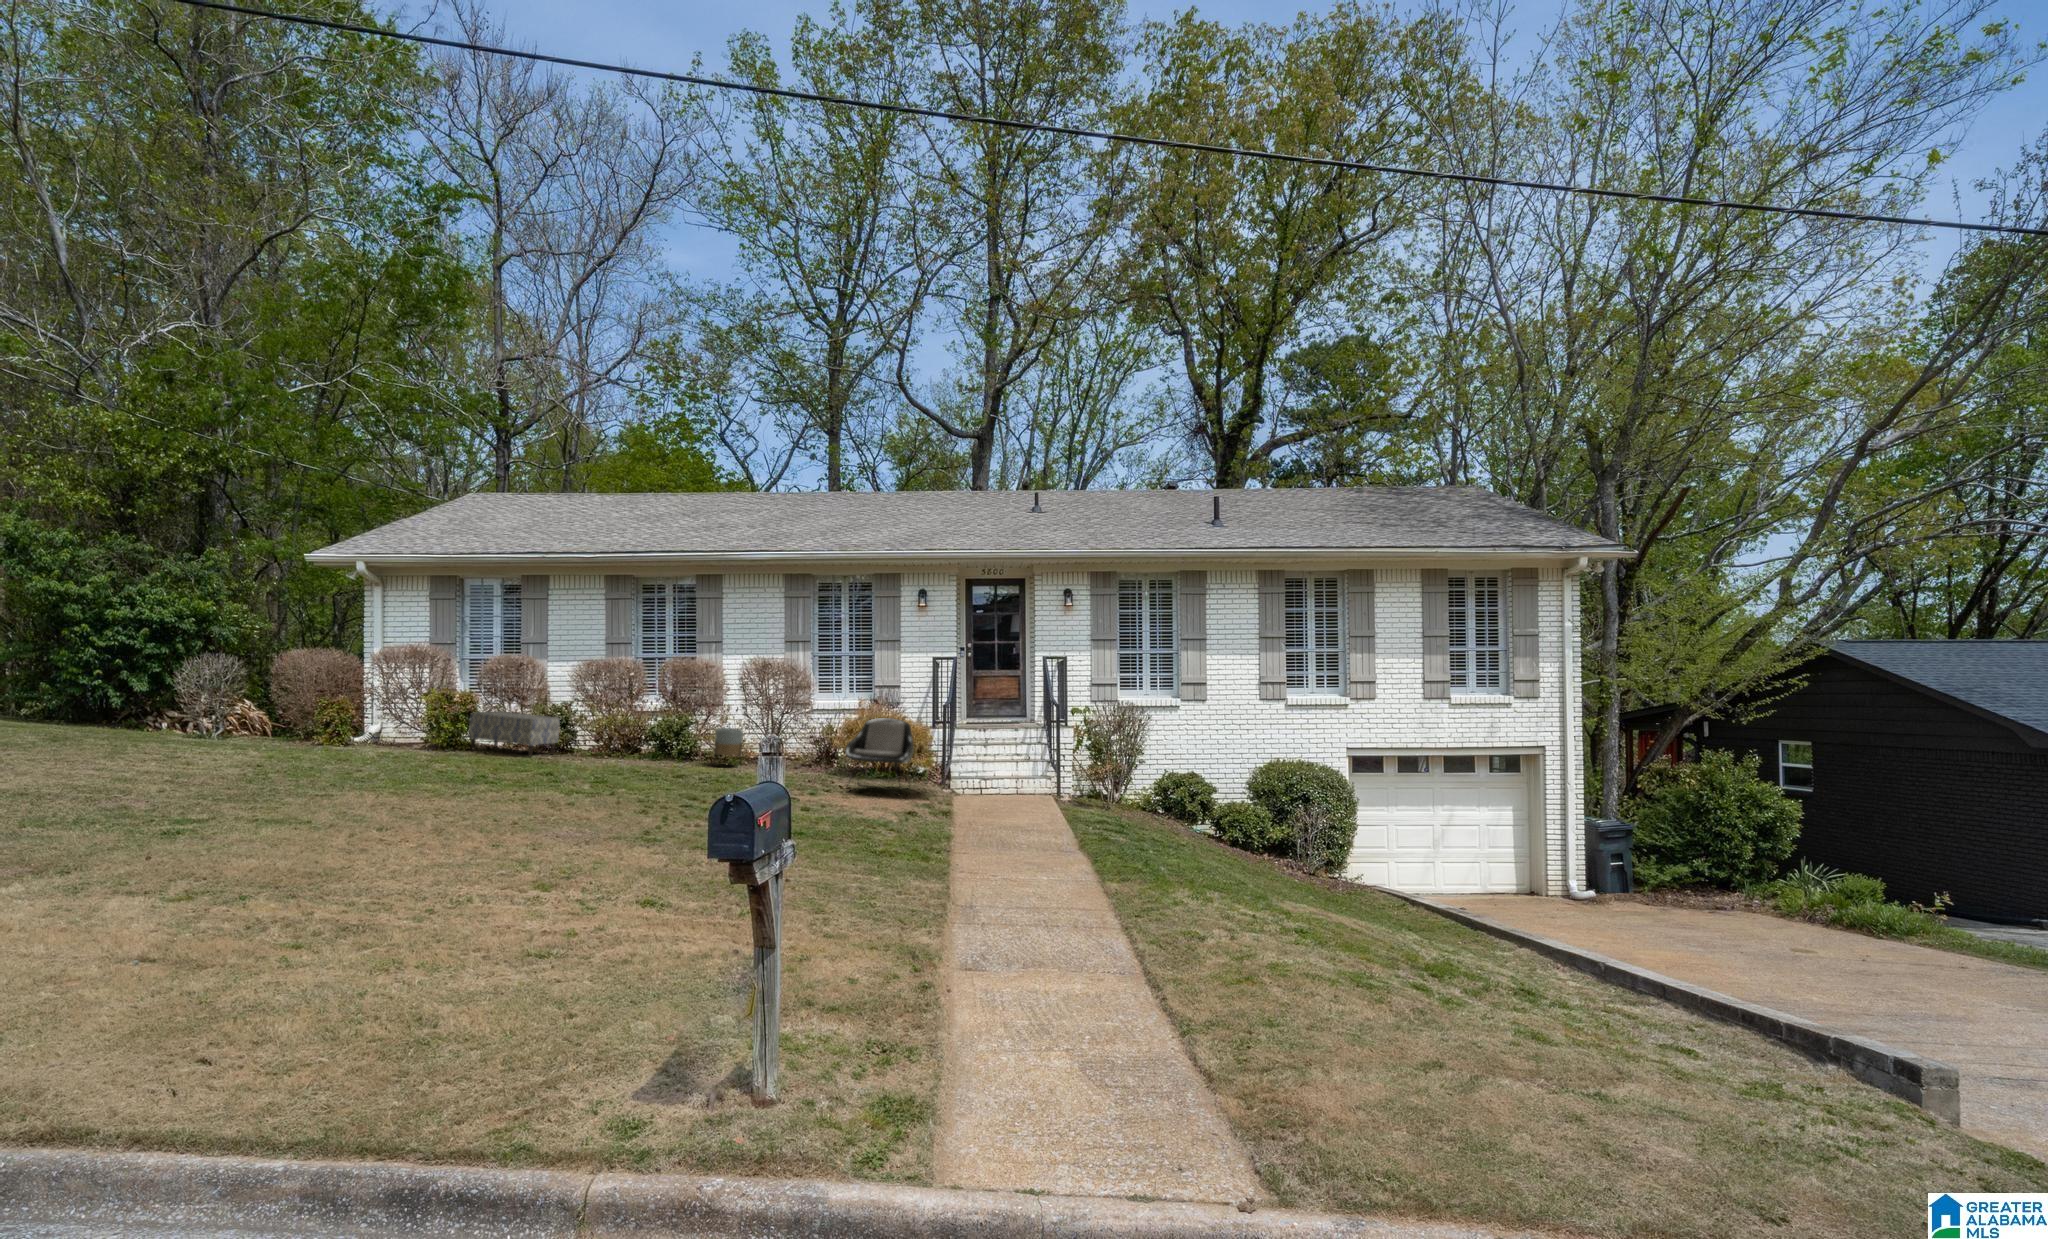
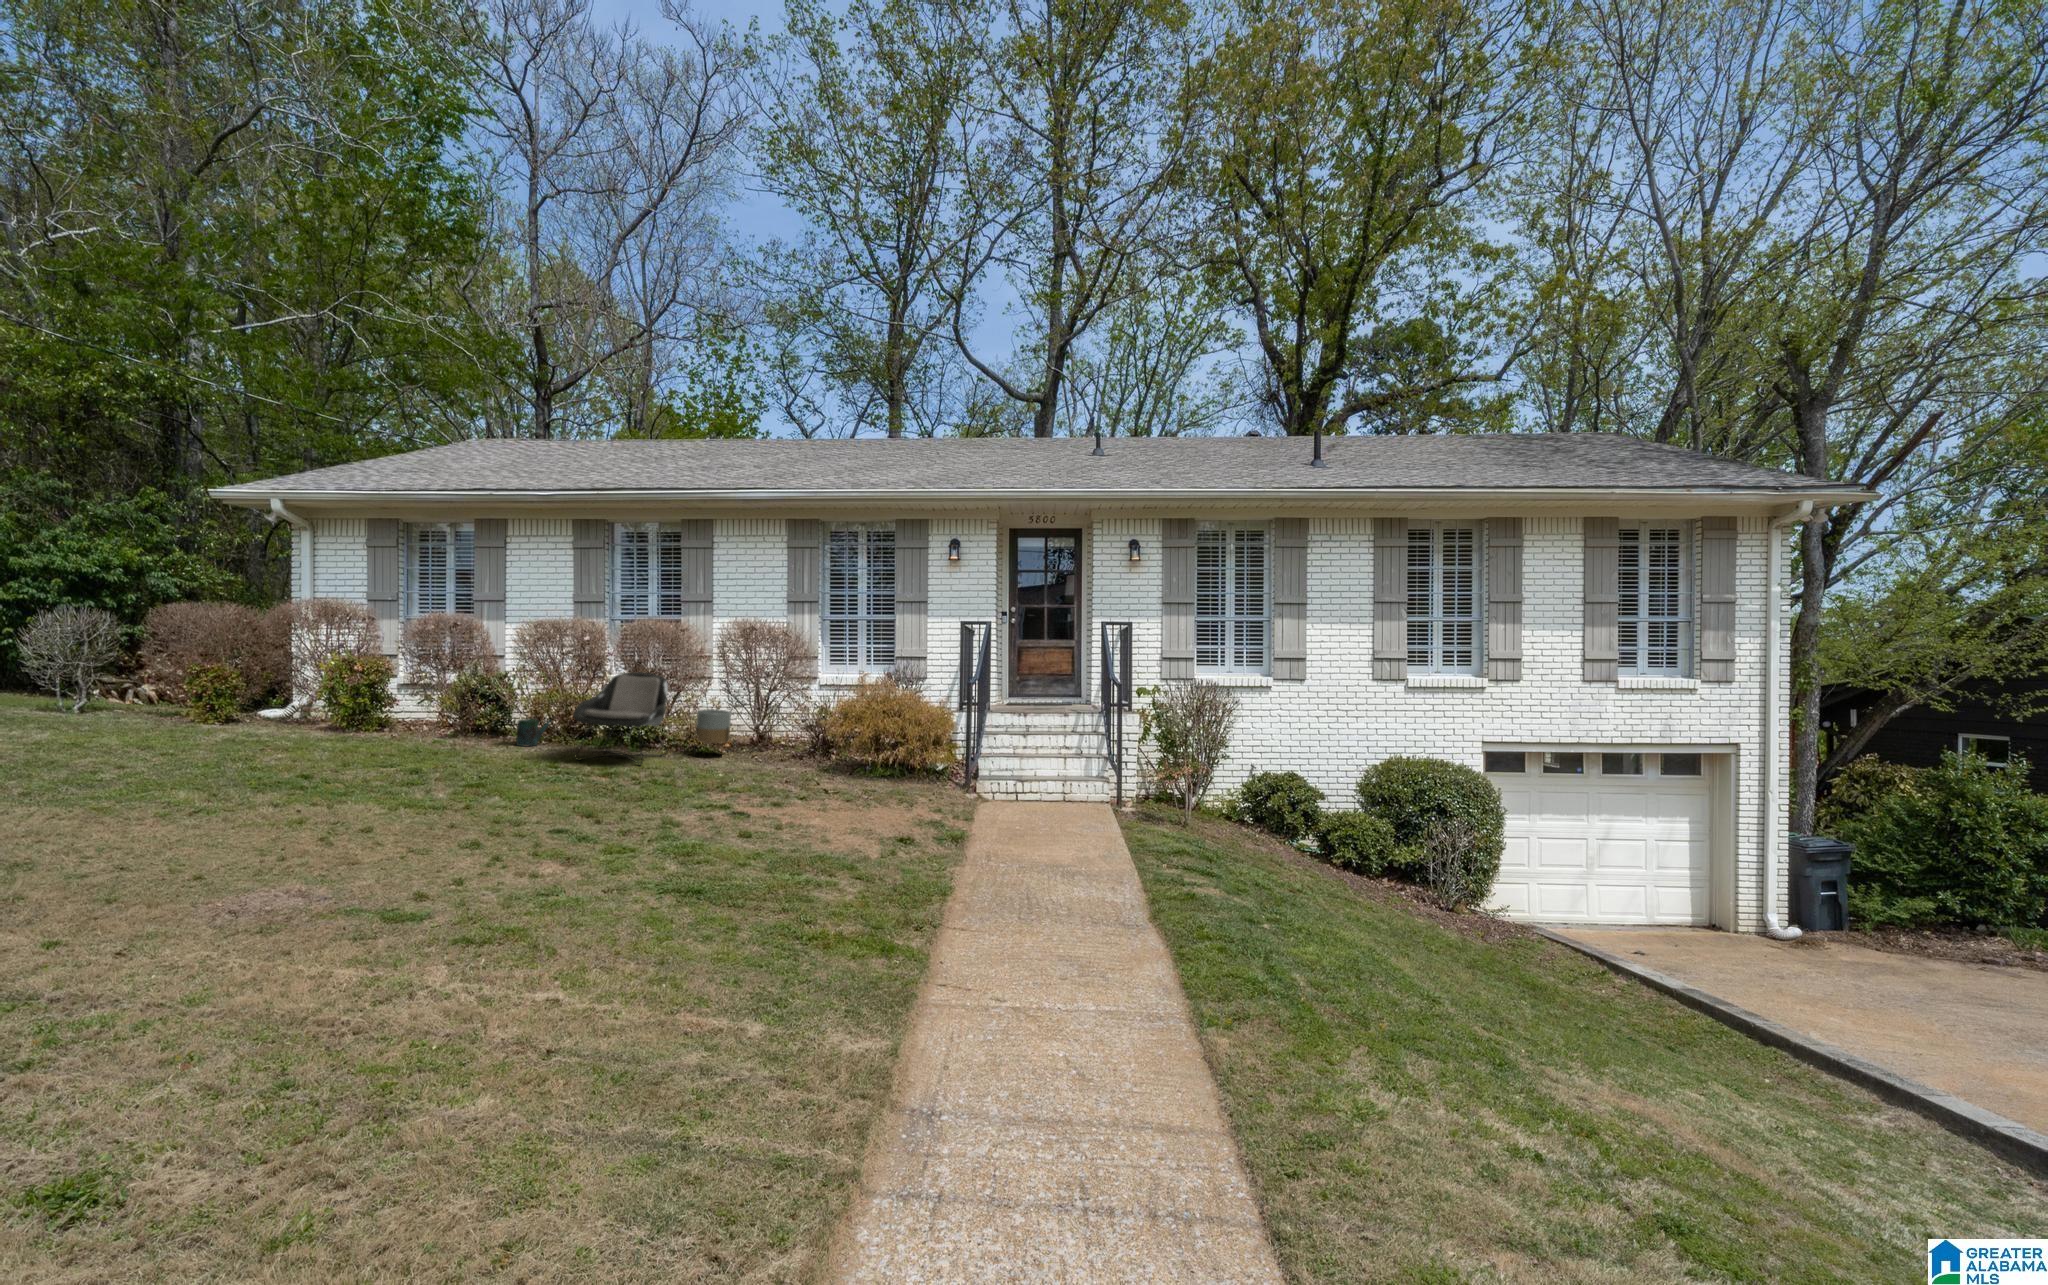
bench: present [468,711,560,757] -> none [402,685,512,742]
lounge chair: present [845,718,914,795] -> present [573,672,668,765]
watering can: none [564,734,598,760] -> present [516,716,555,746]

